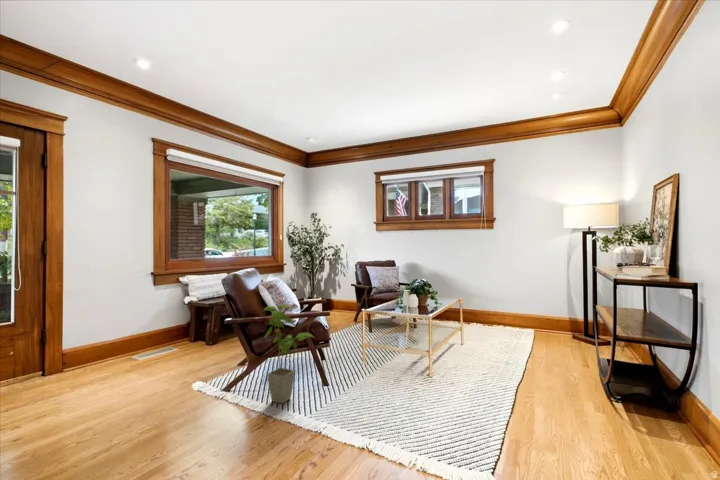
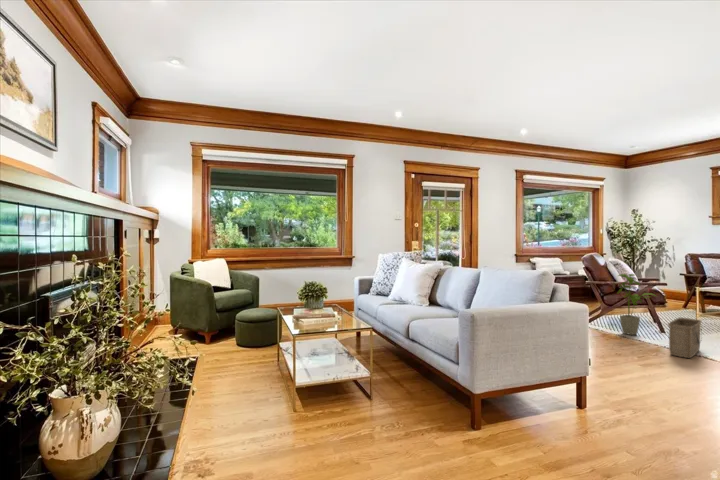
basket: none [318,372,363,458] -> present [668,318,701,358]

